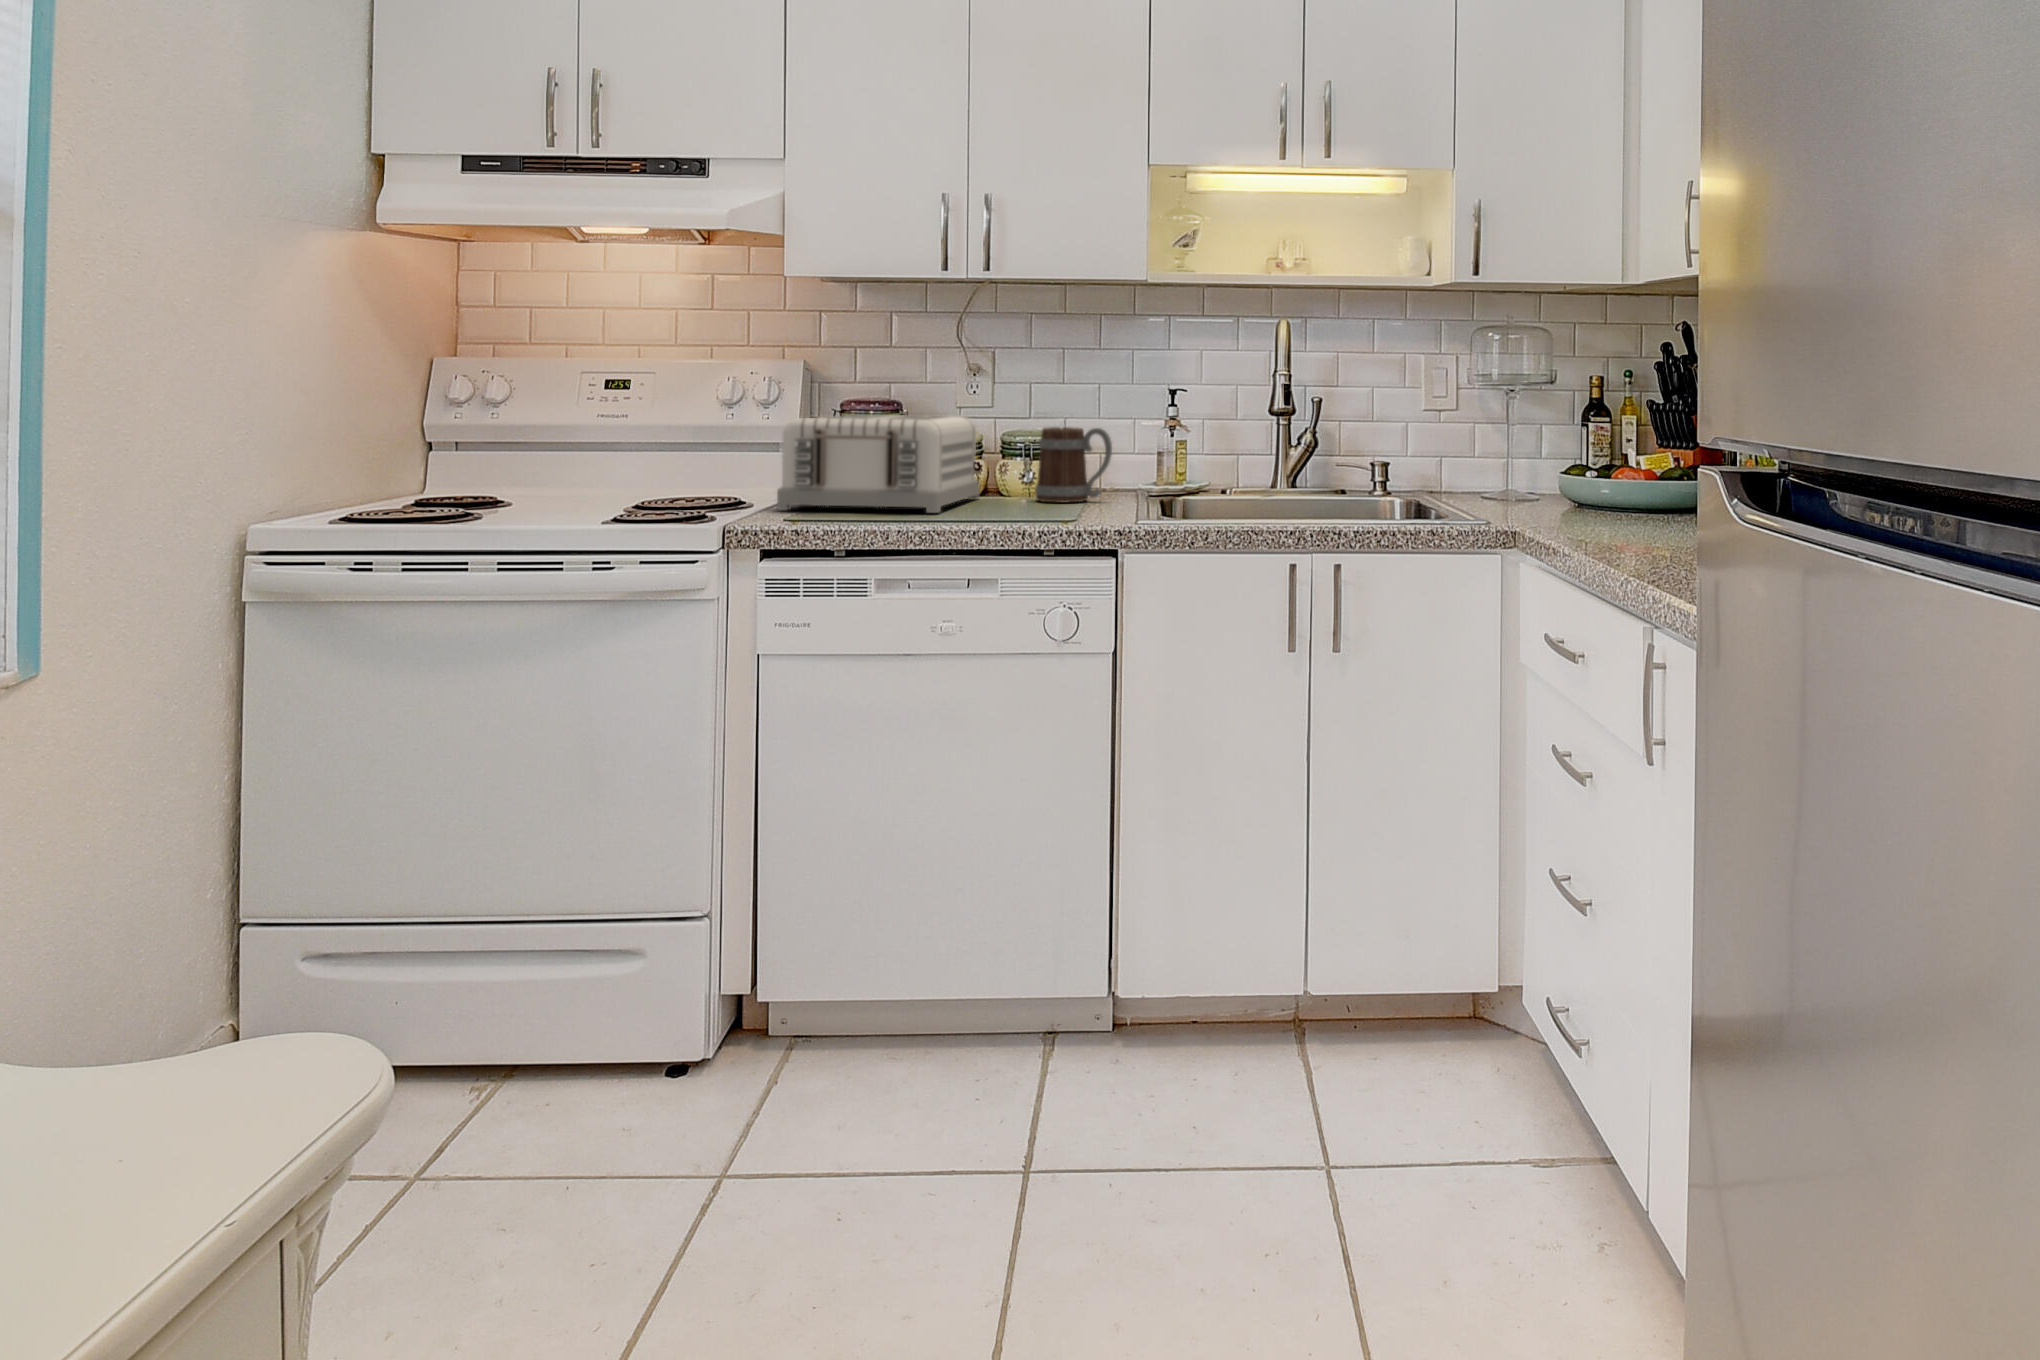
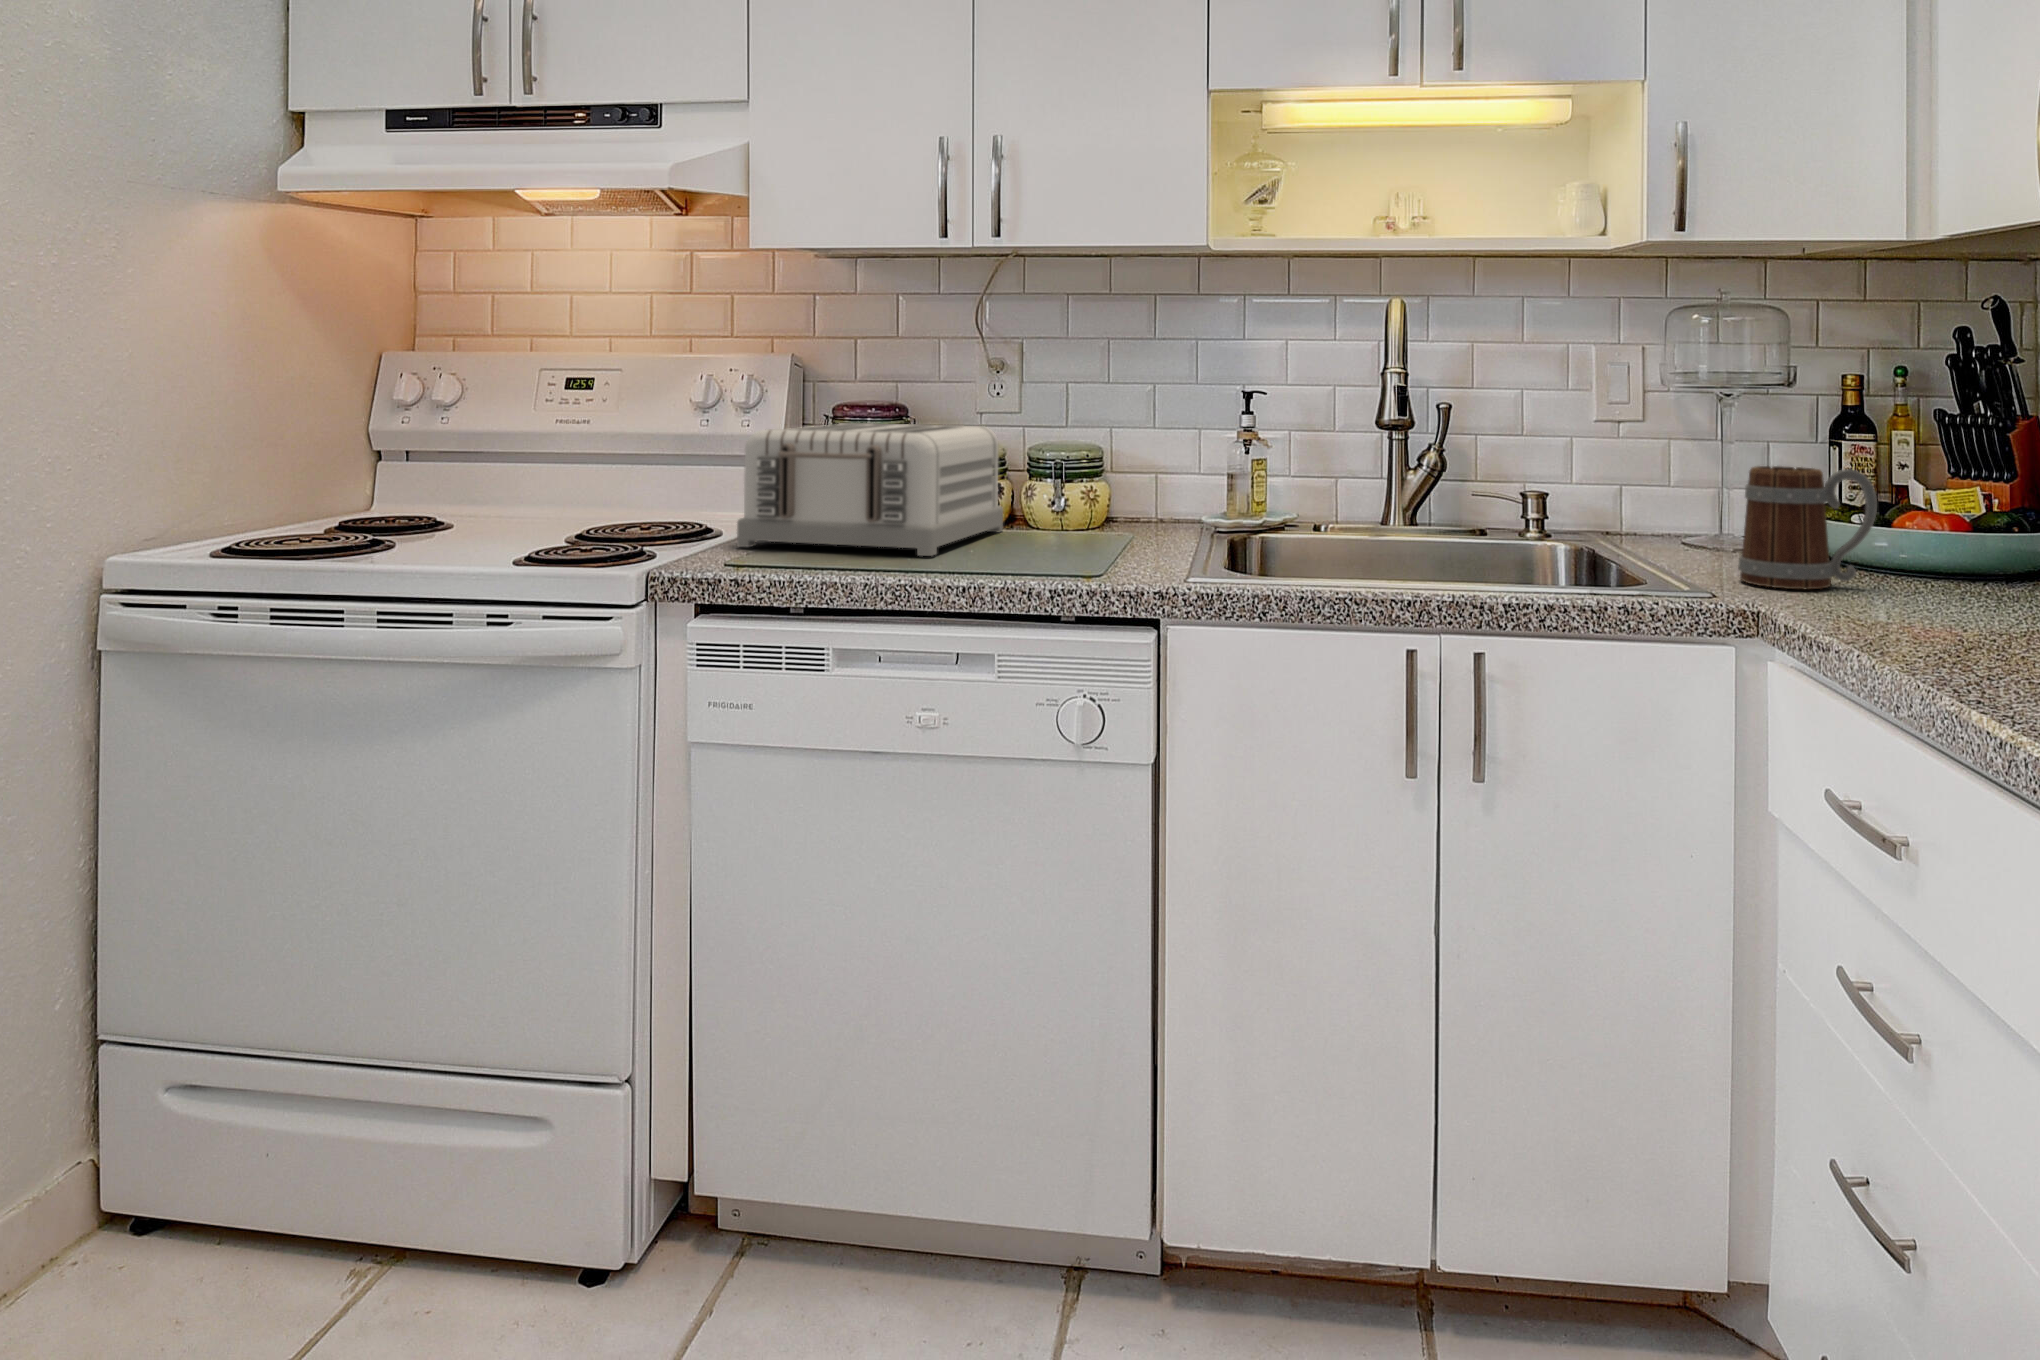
mug: present [1035,427,1112,502] -> present [1738,466,1877,589]

